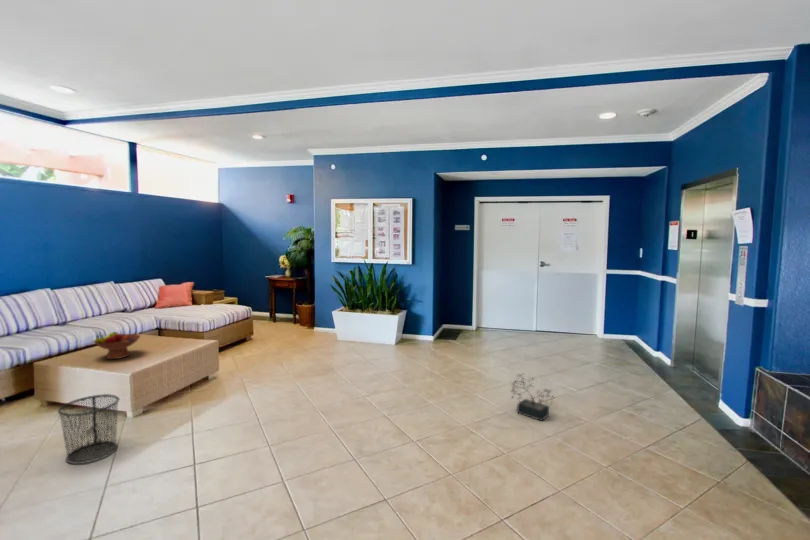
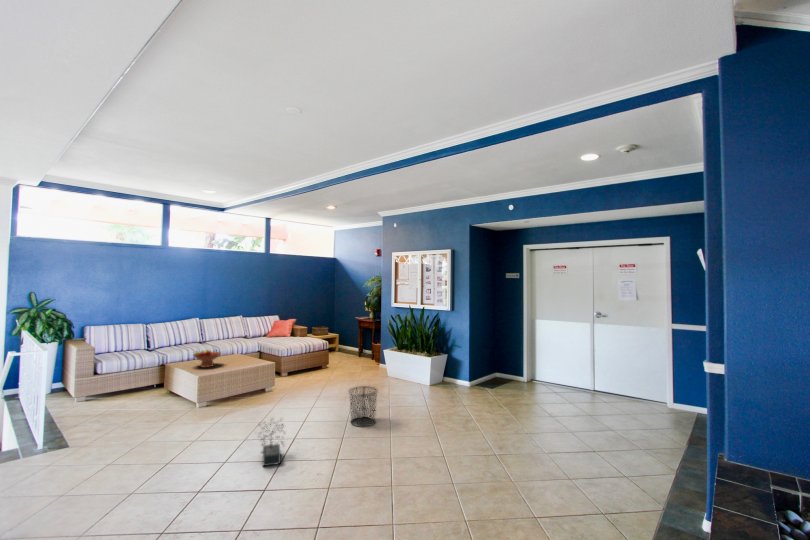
decorative plant: present [512,374,553,420] -> present [261,419,285,466]
waste bin: present [58,394,119,464] -> present [350,386,377,427]

